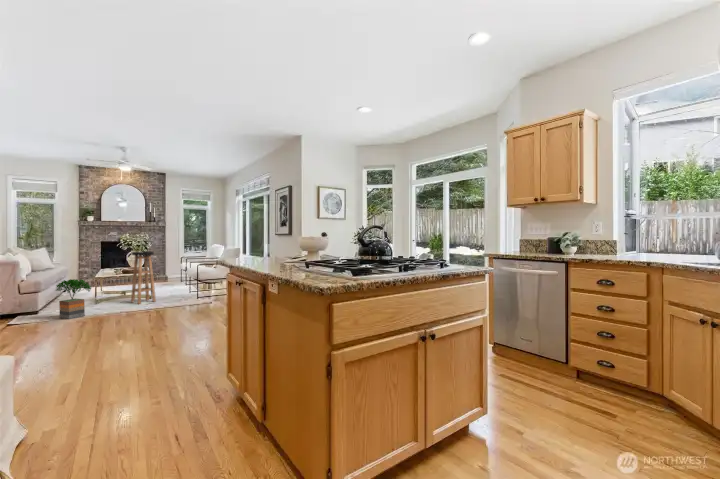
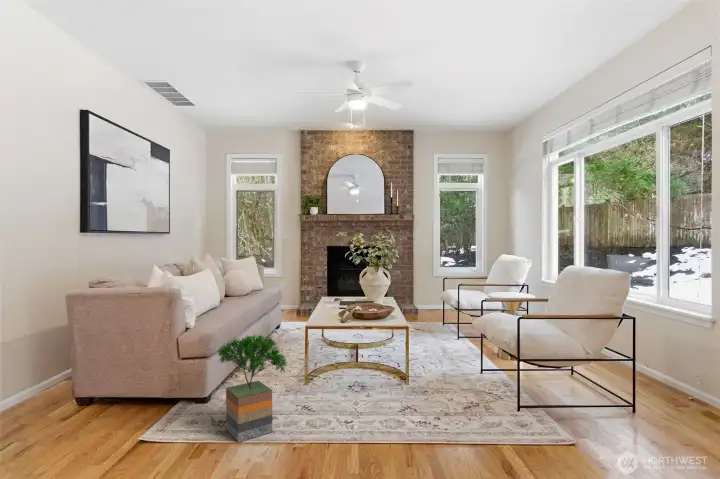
bar stool: present [131,251,156,304] -> none [368,268,418,395]

